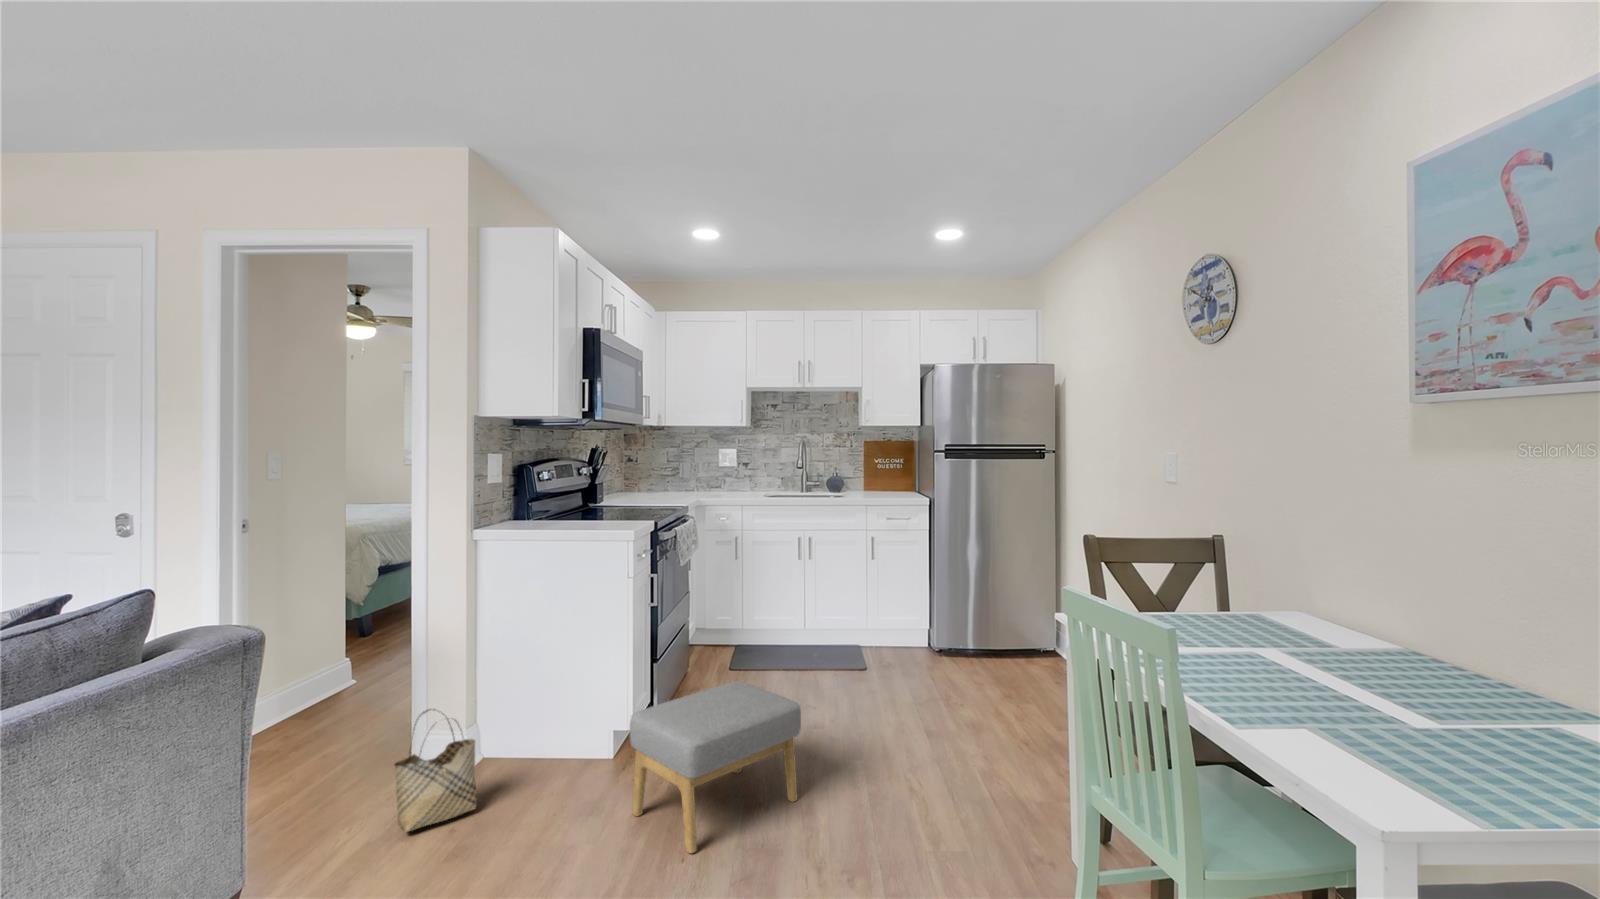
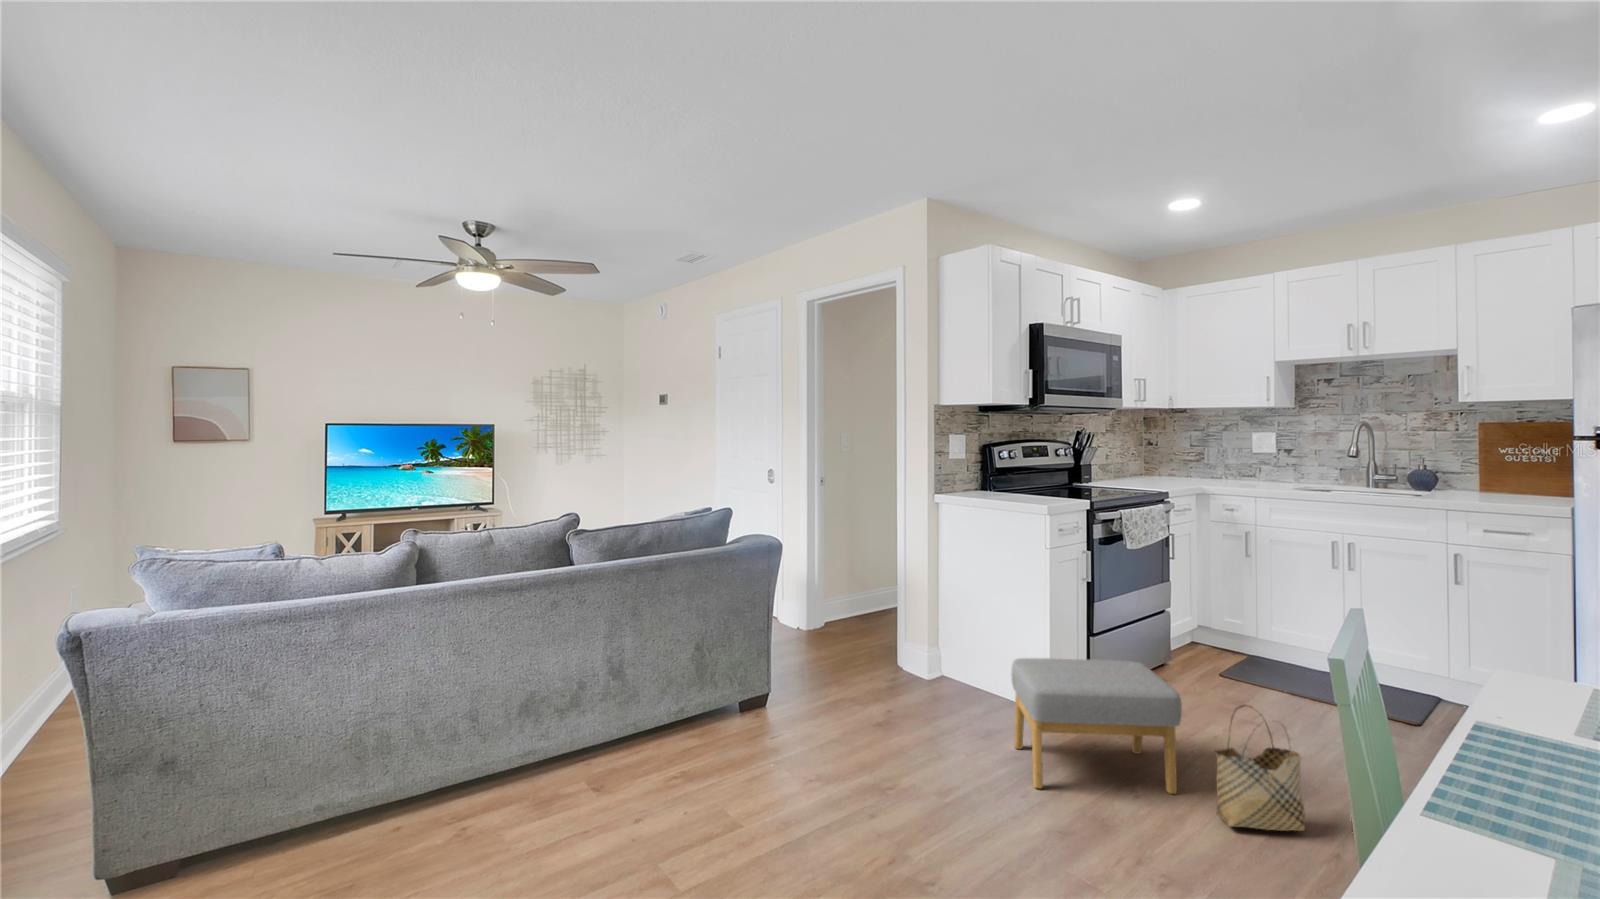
woven basket: present [395,709,477,833] -> present [1215,705,1305,831]

